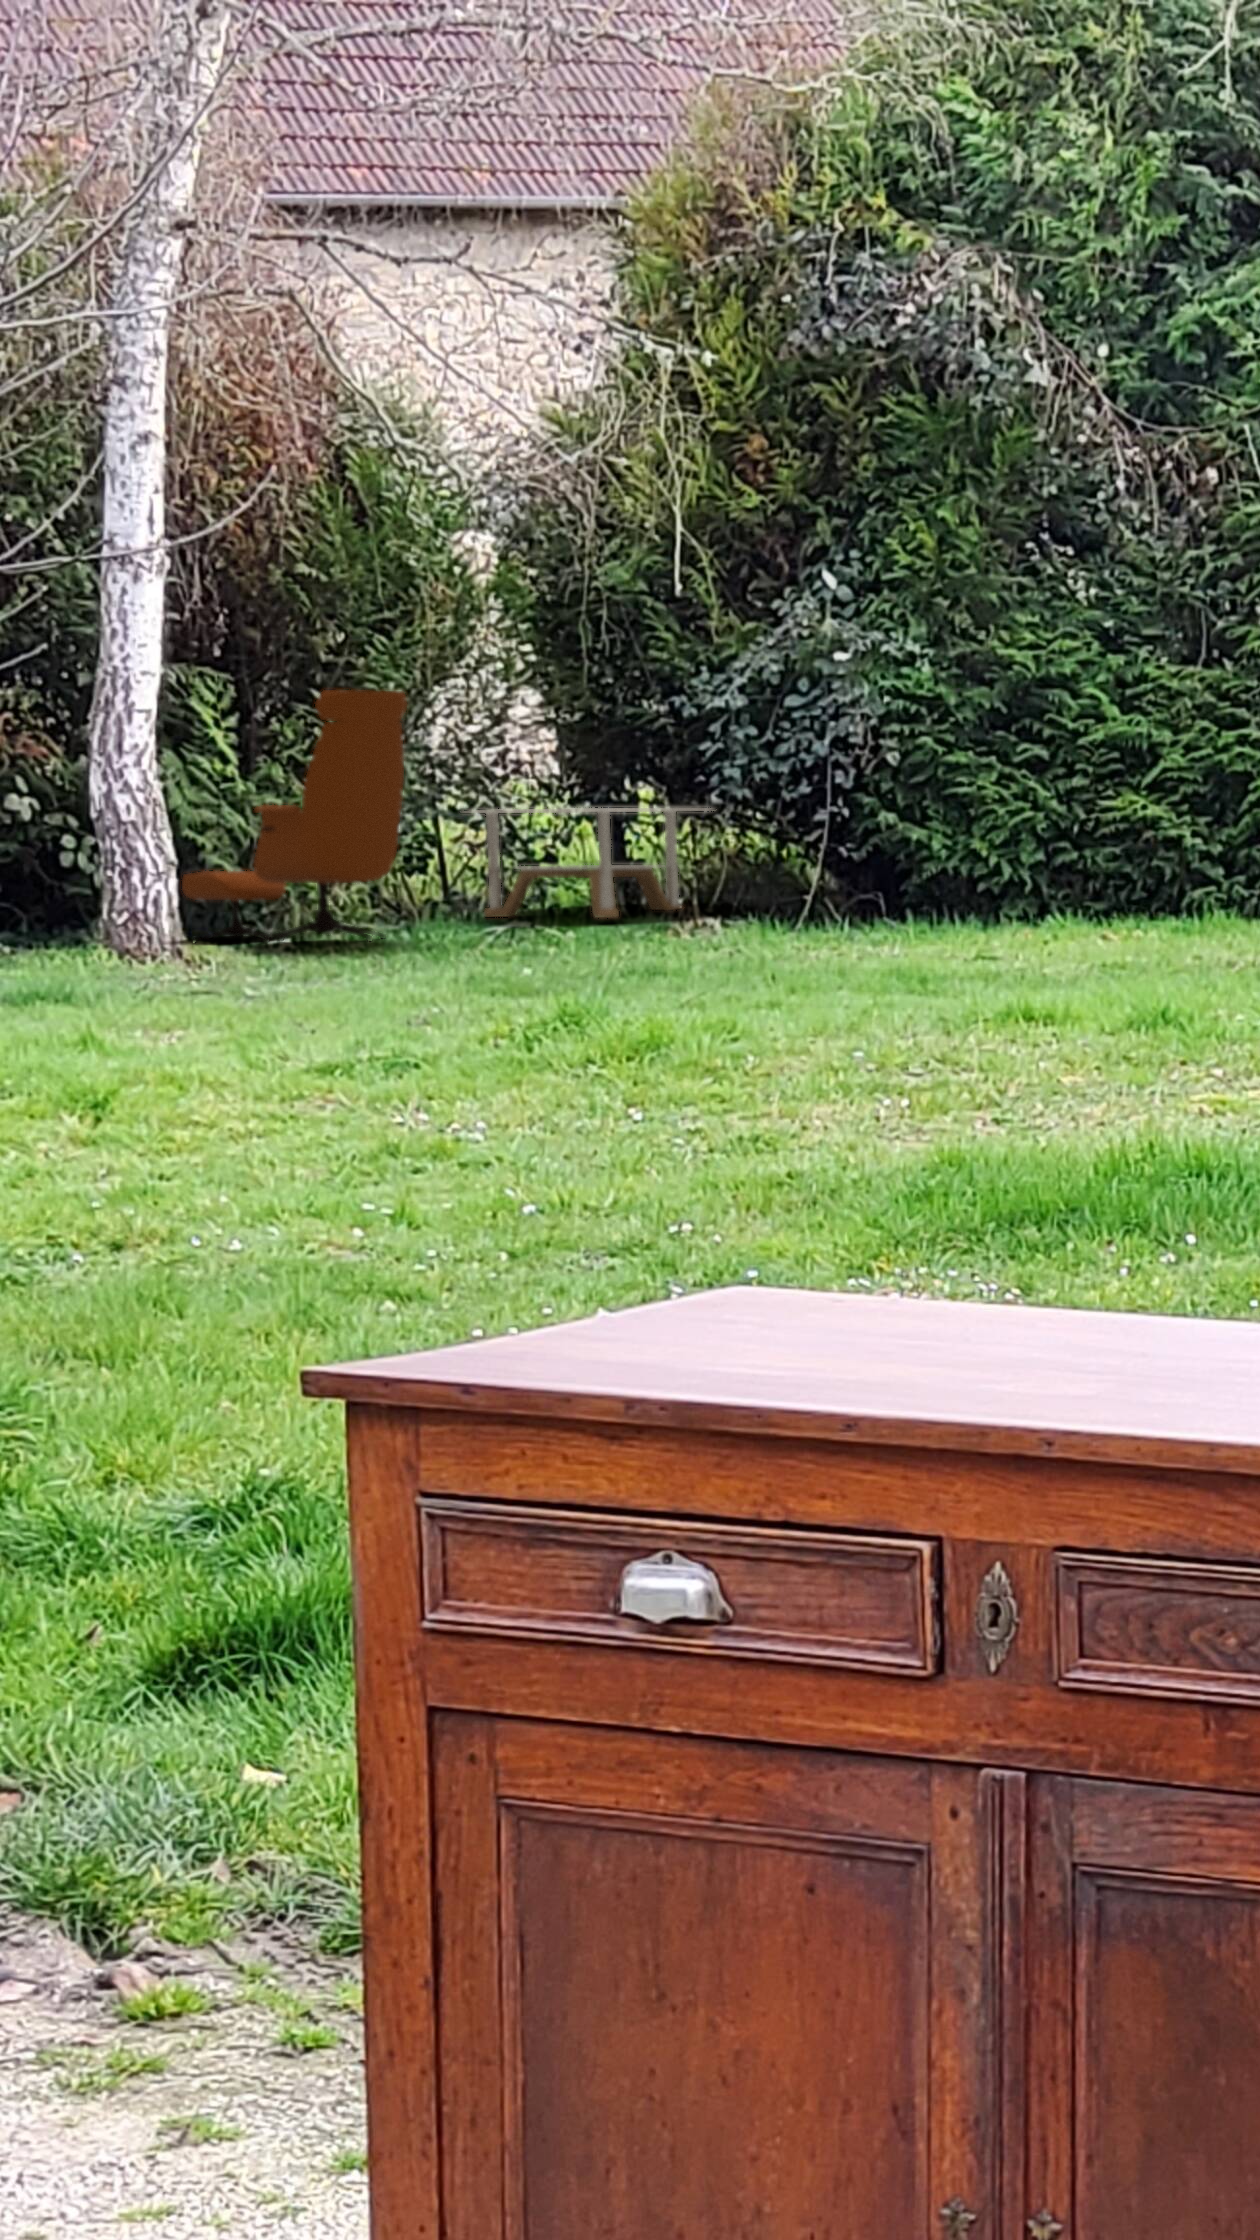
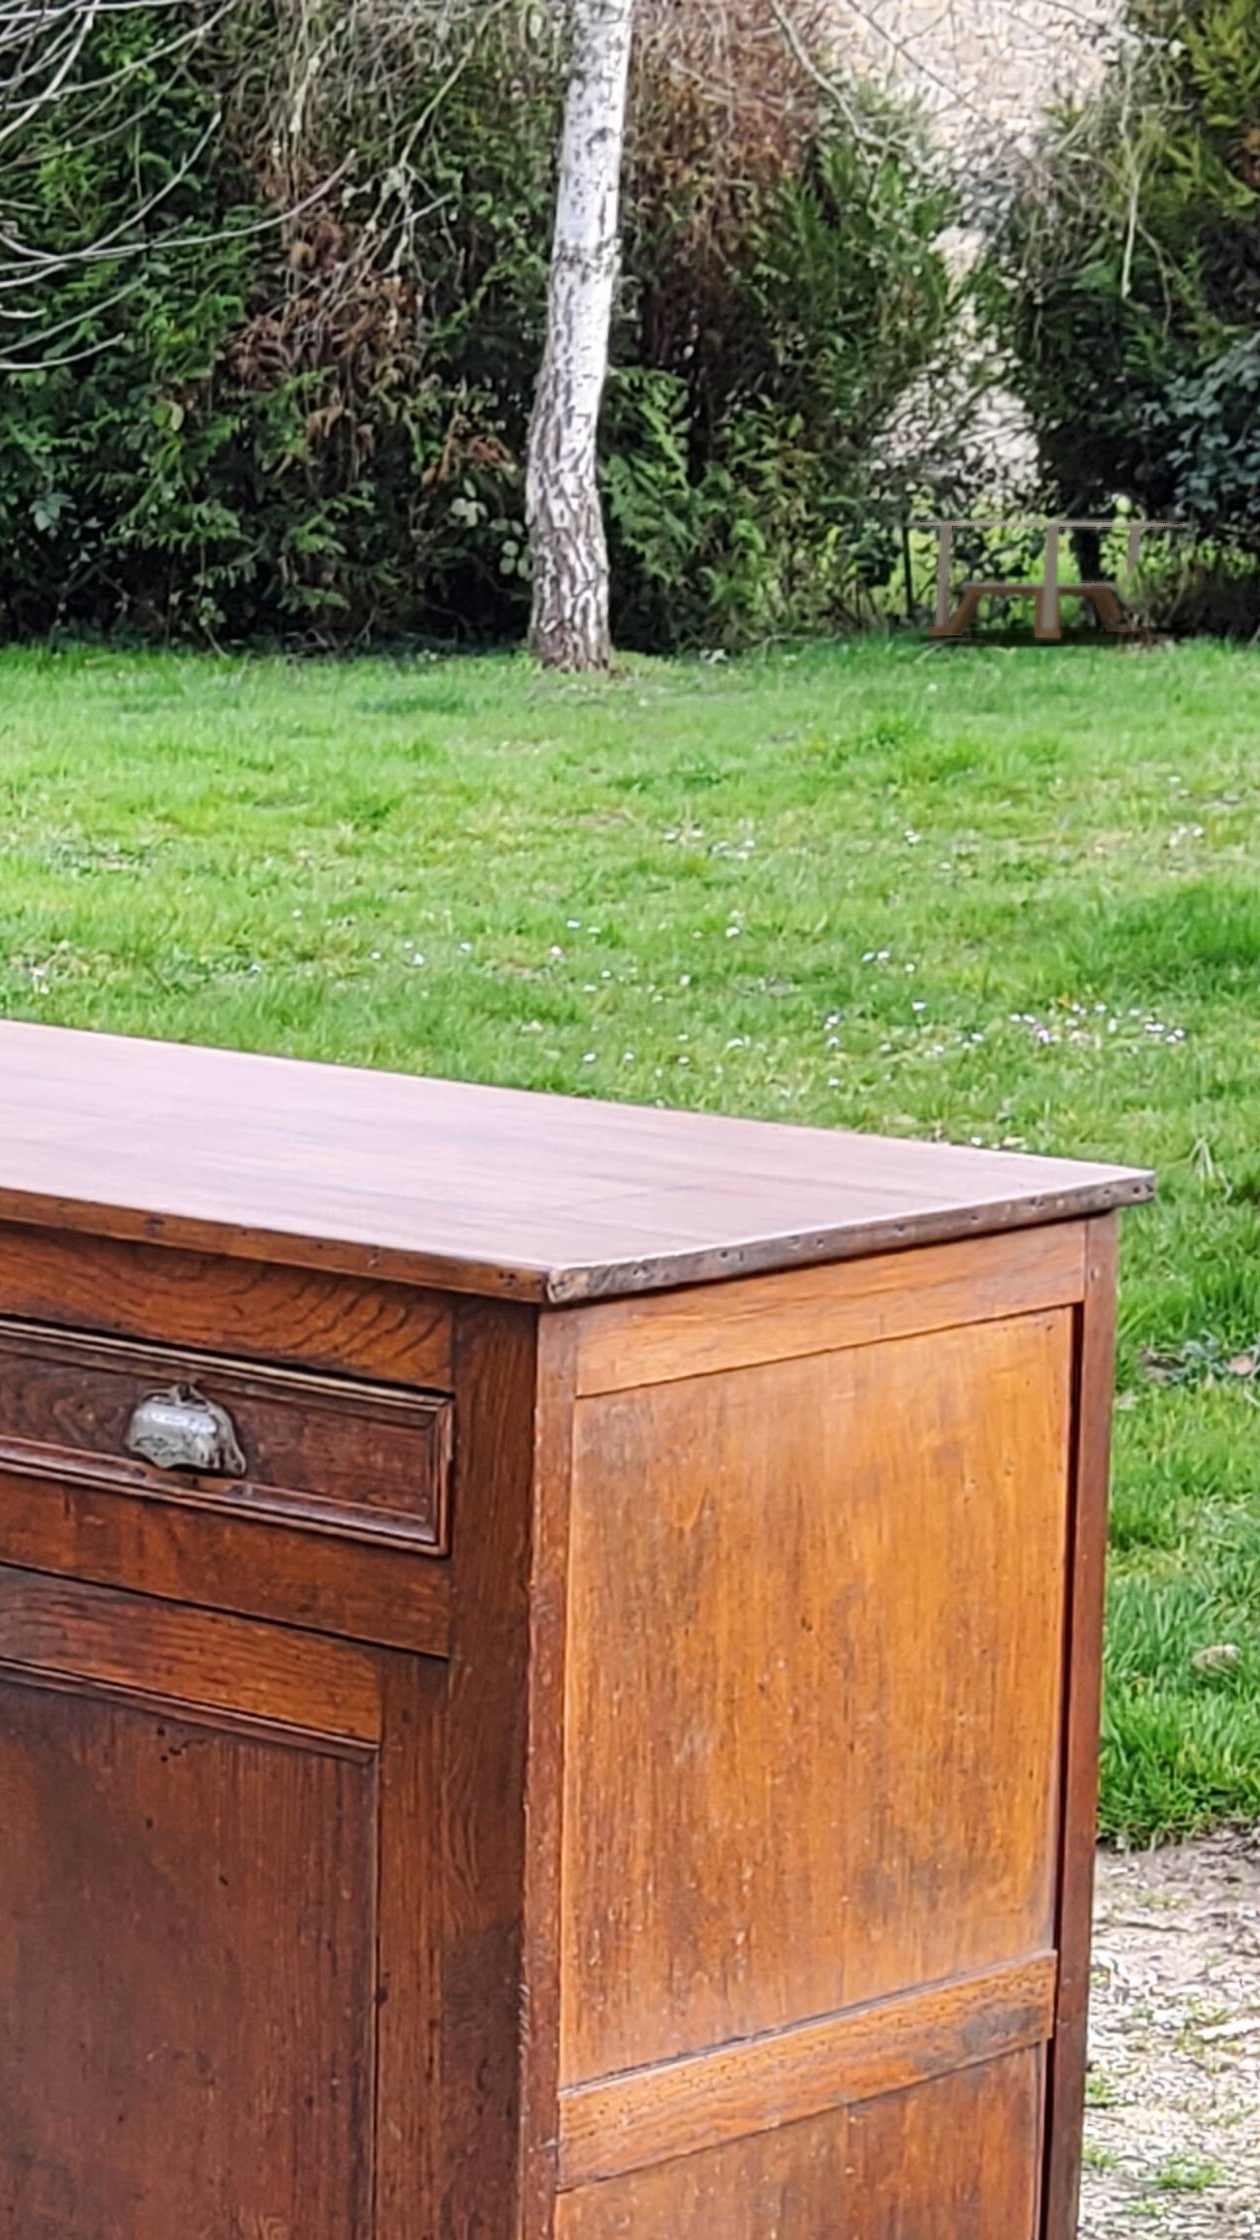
lounge chair: present [182,690,407,943] -> none [612,392,846,658]

